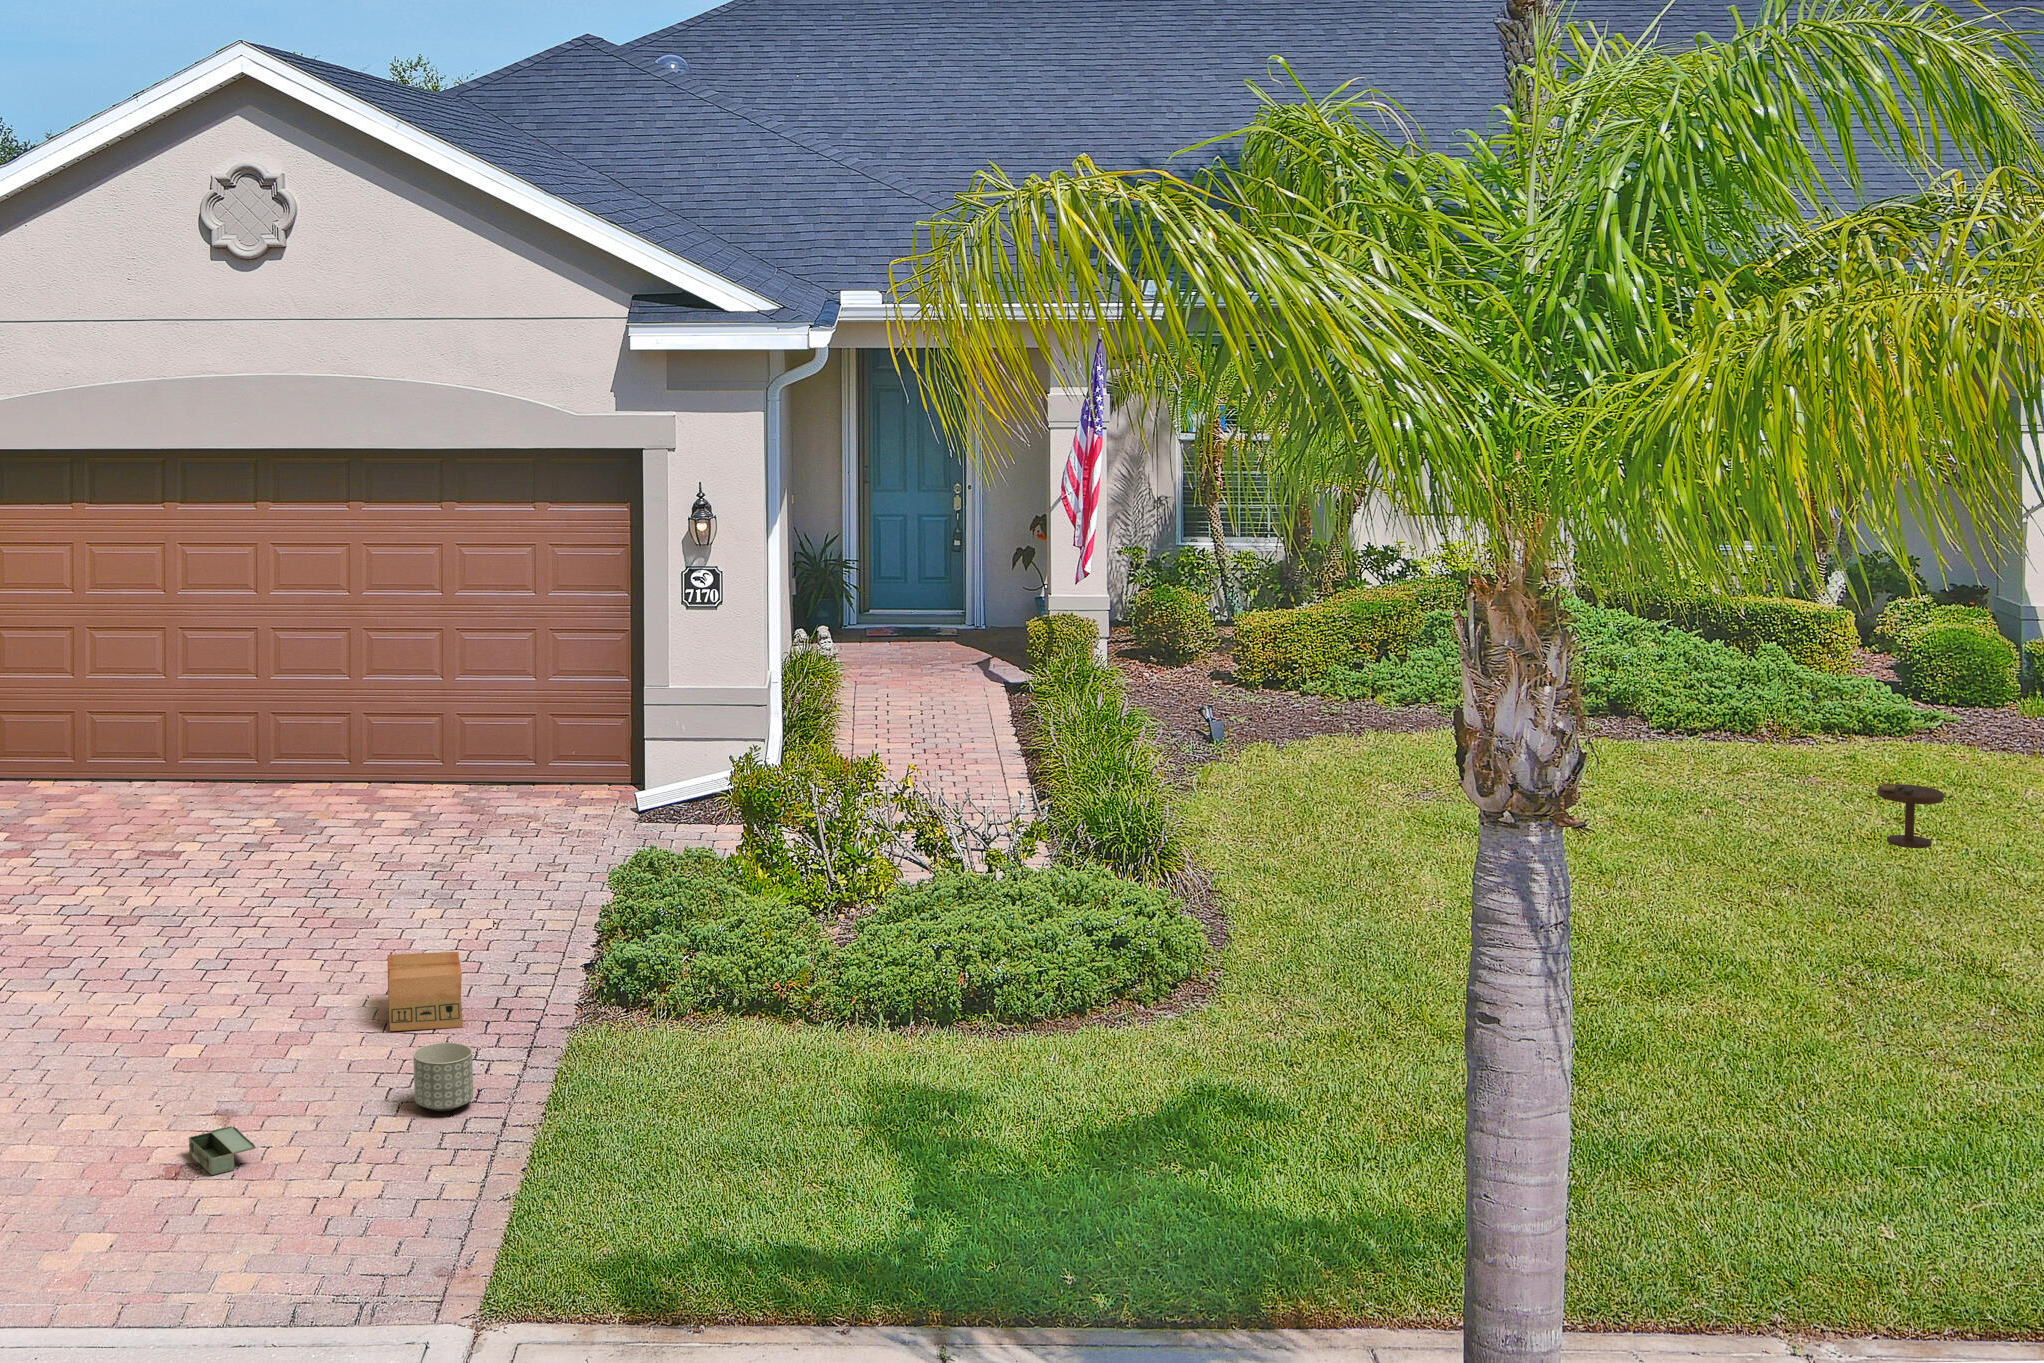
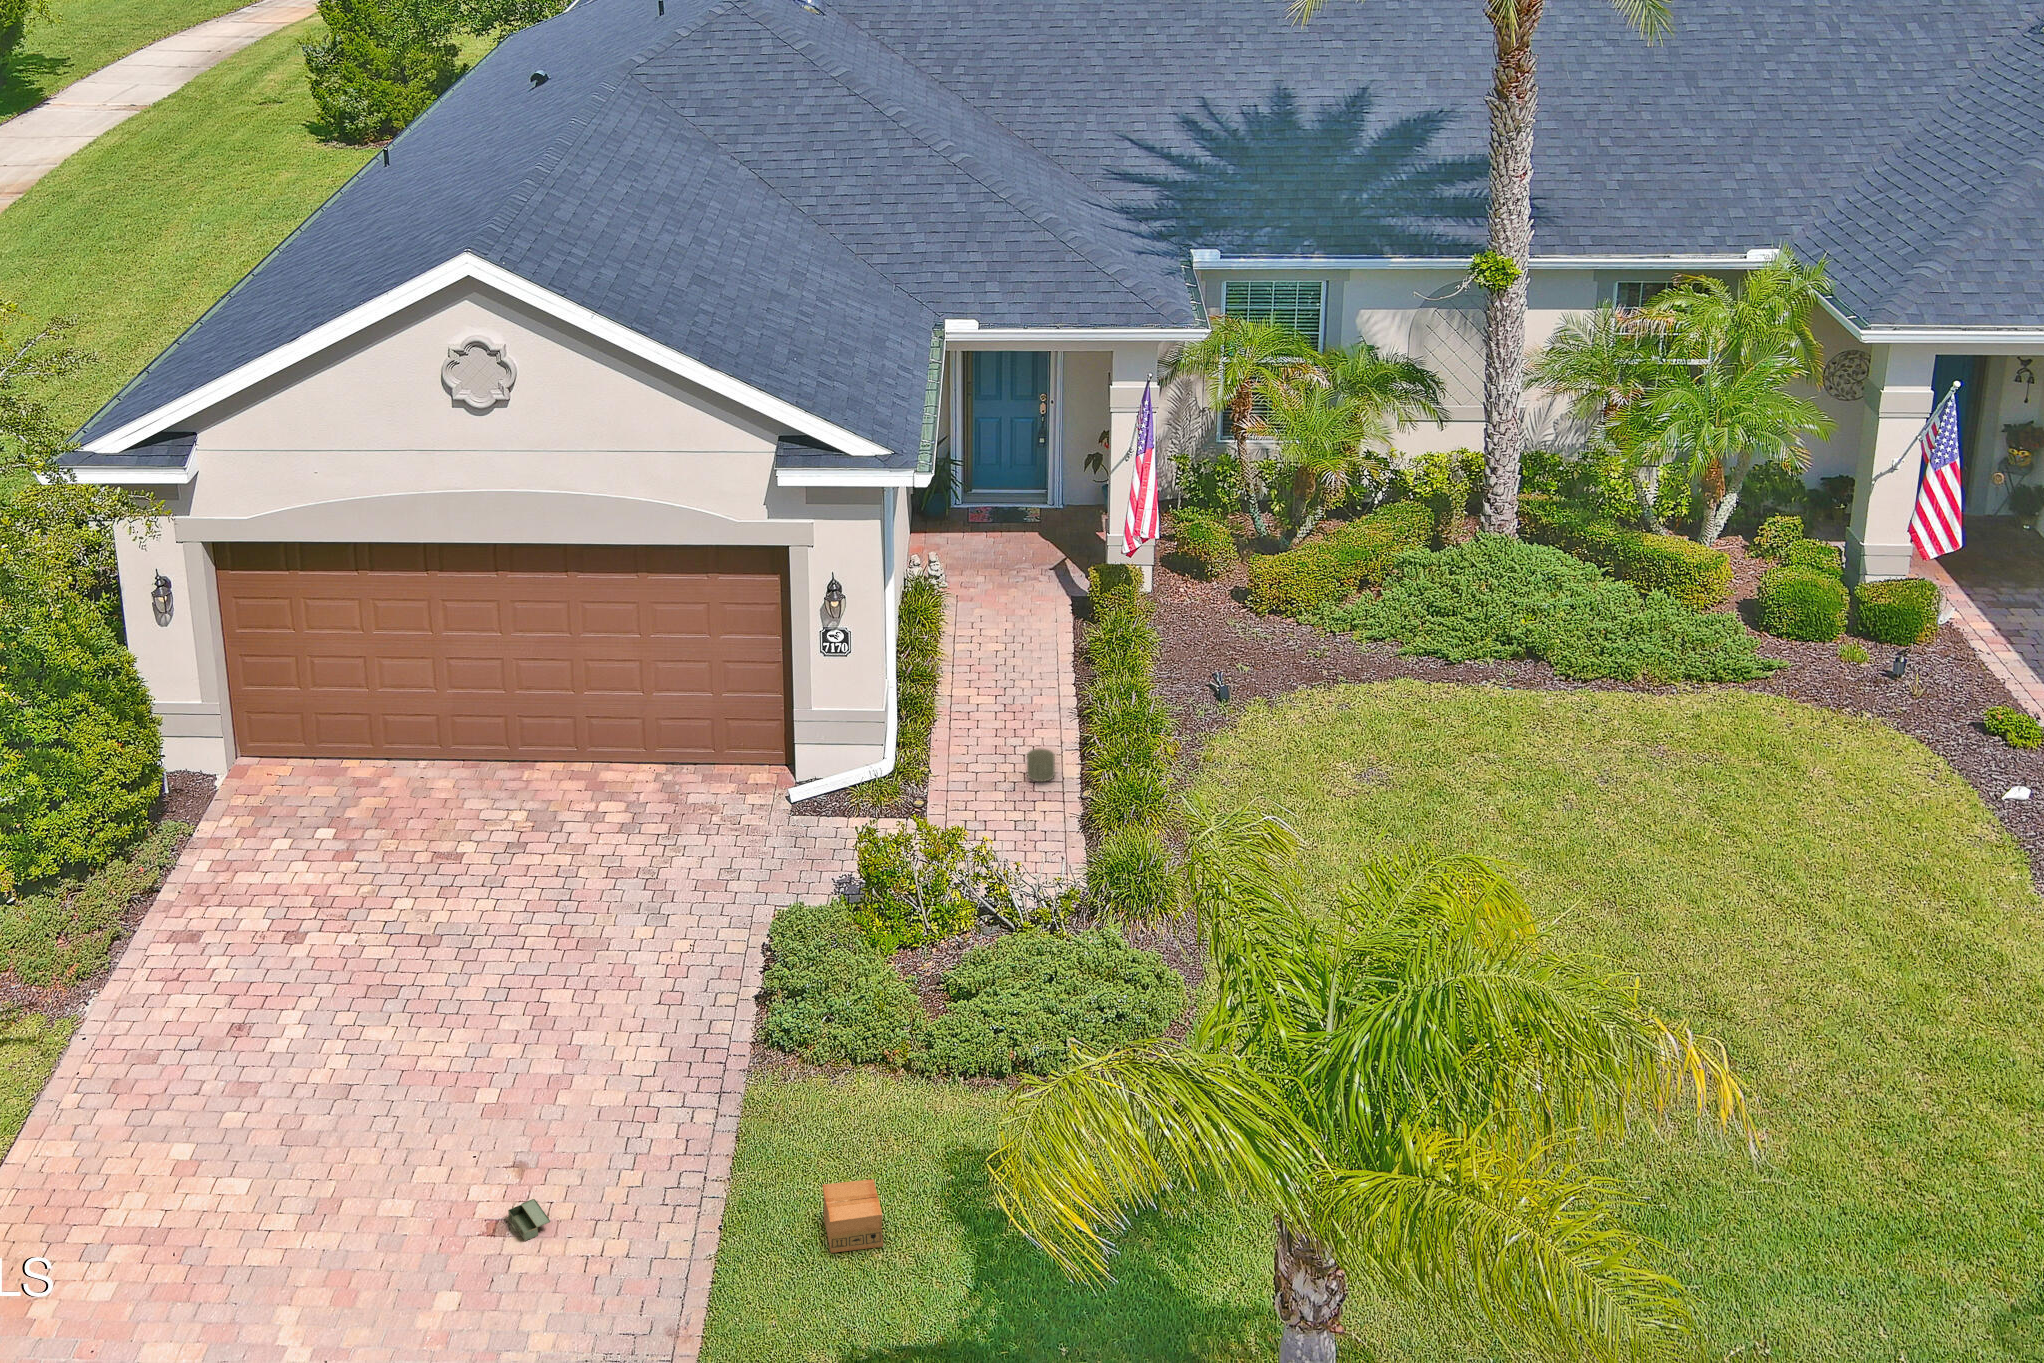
side table: present [1877,783,1944,848] -> none [1642,855,1685,927]
cardboard box: present [388,952,463,1031] -> present [823,1179,883,1253]
planter: present [414,1043,473,1111] -> present [1027,749,1055,782]

